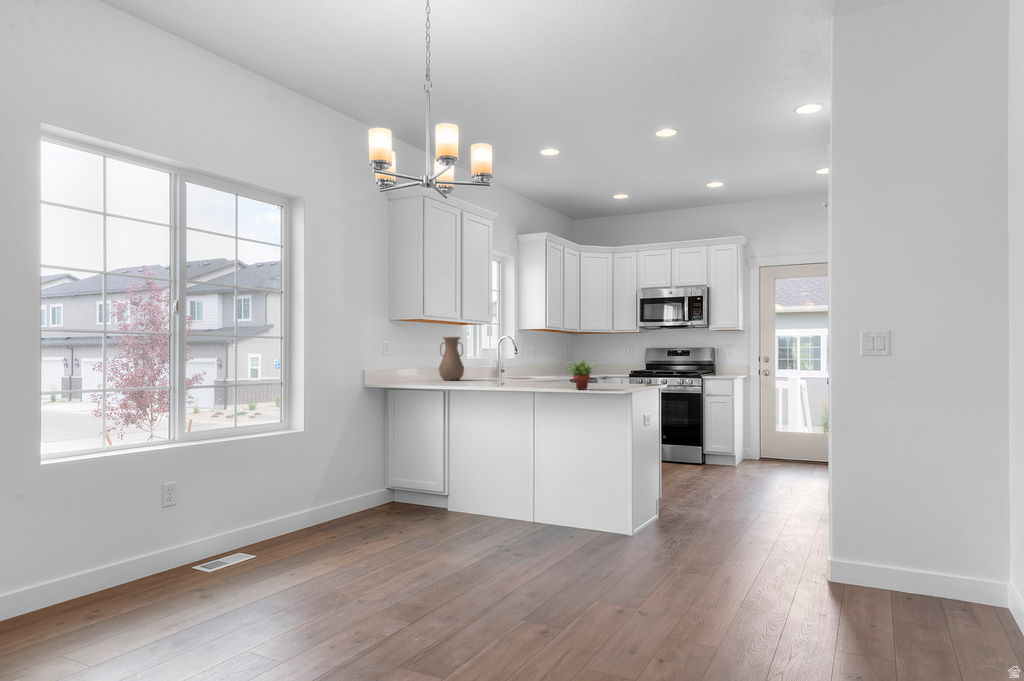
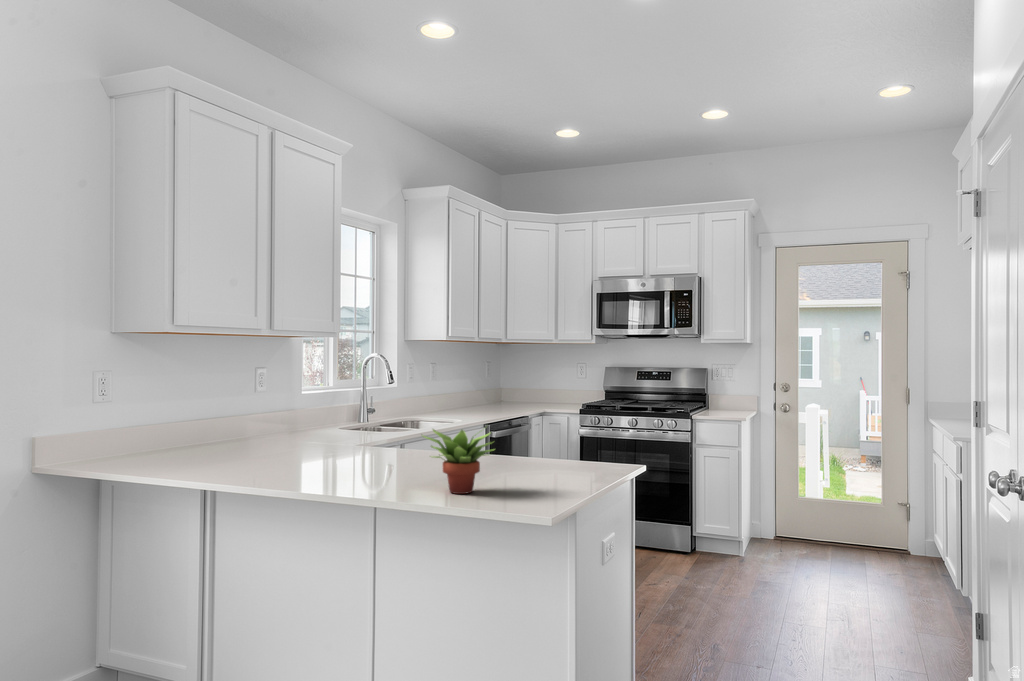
vase: present [439,337,464,380] -> none [231,360,280,440]

